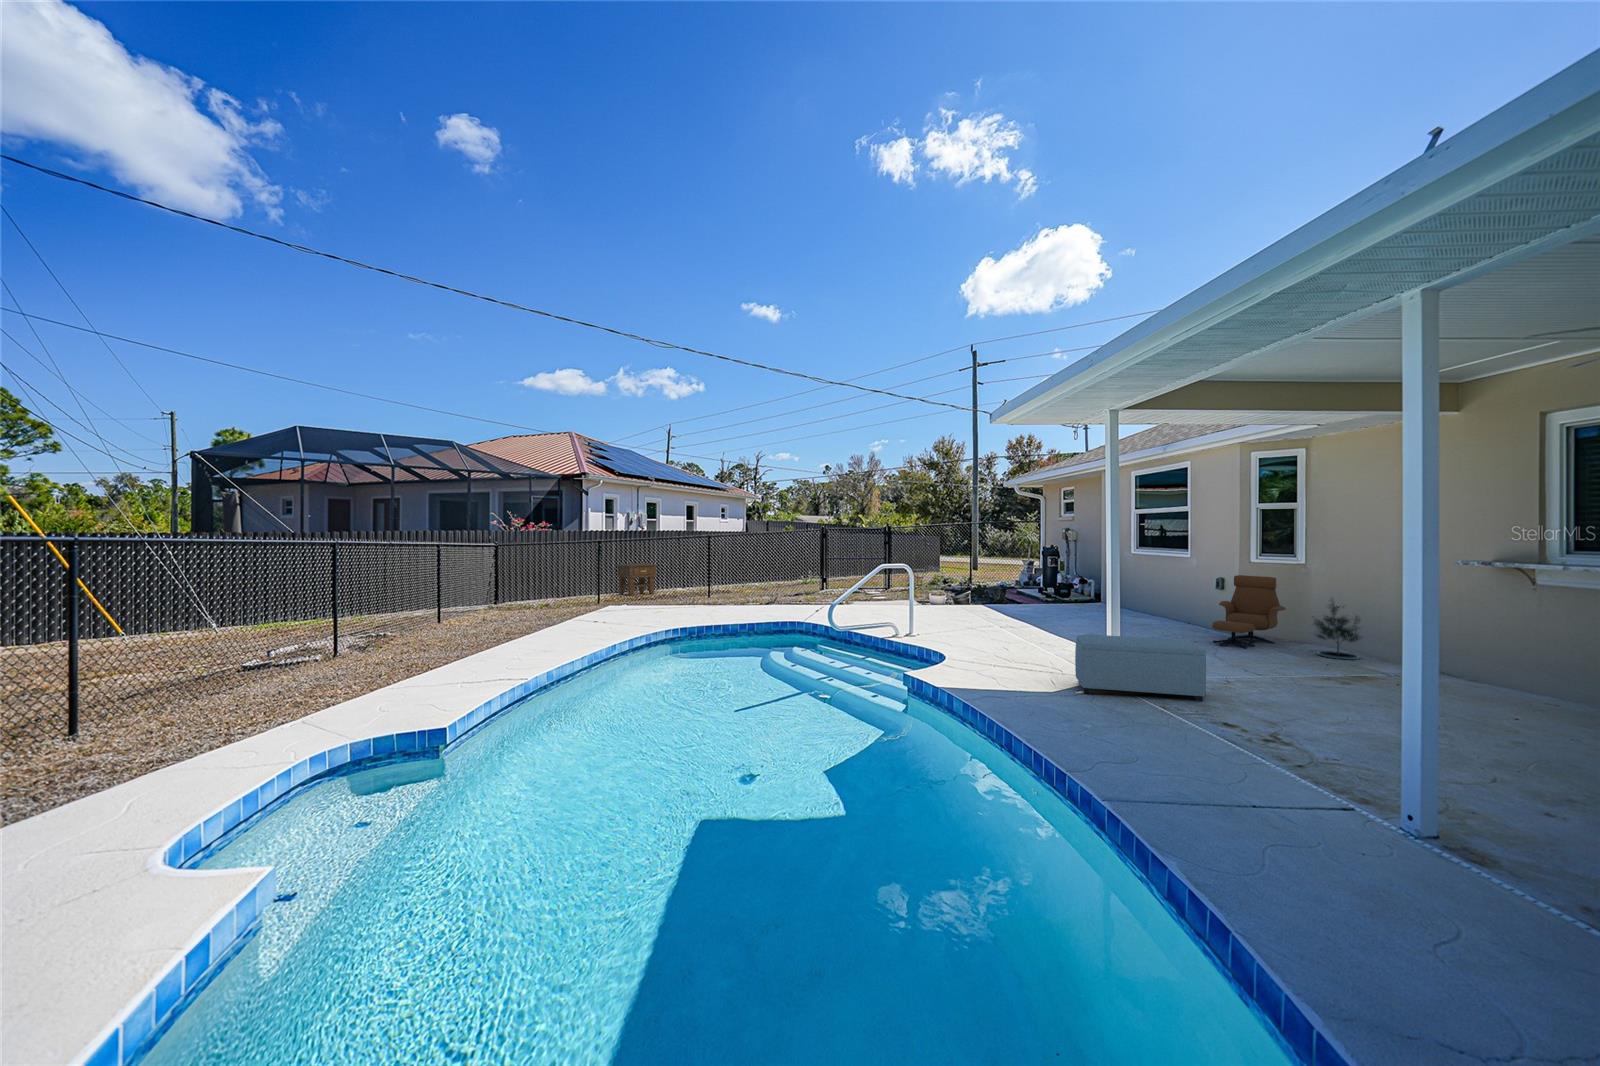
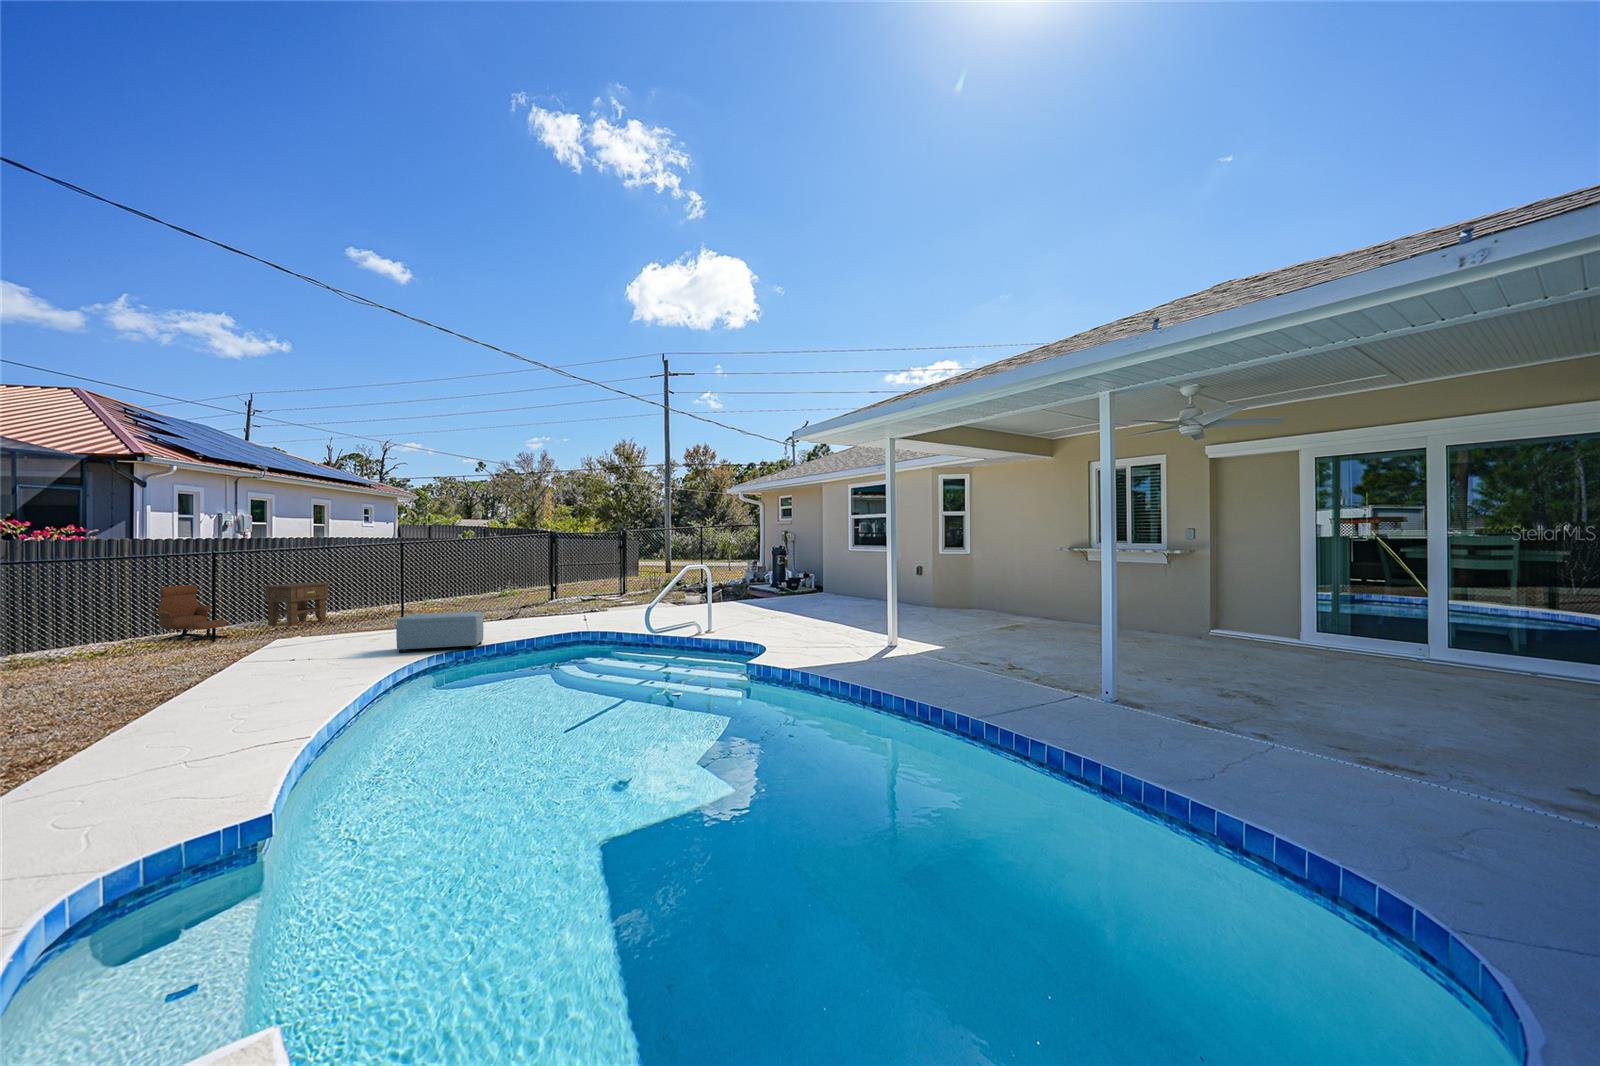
lounge chair: present [1212,575,1286,648] -> present [153,585,227,642]
potted tree: present [1314,603,1361,660] -> none [984,576,1012,617]
ottoman: present [1075,635,1206,701] -> present [396,612,483,653]

